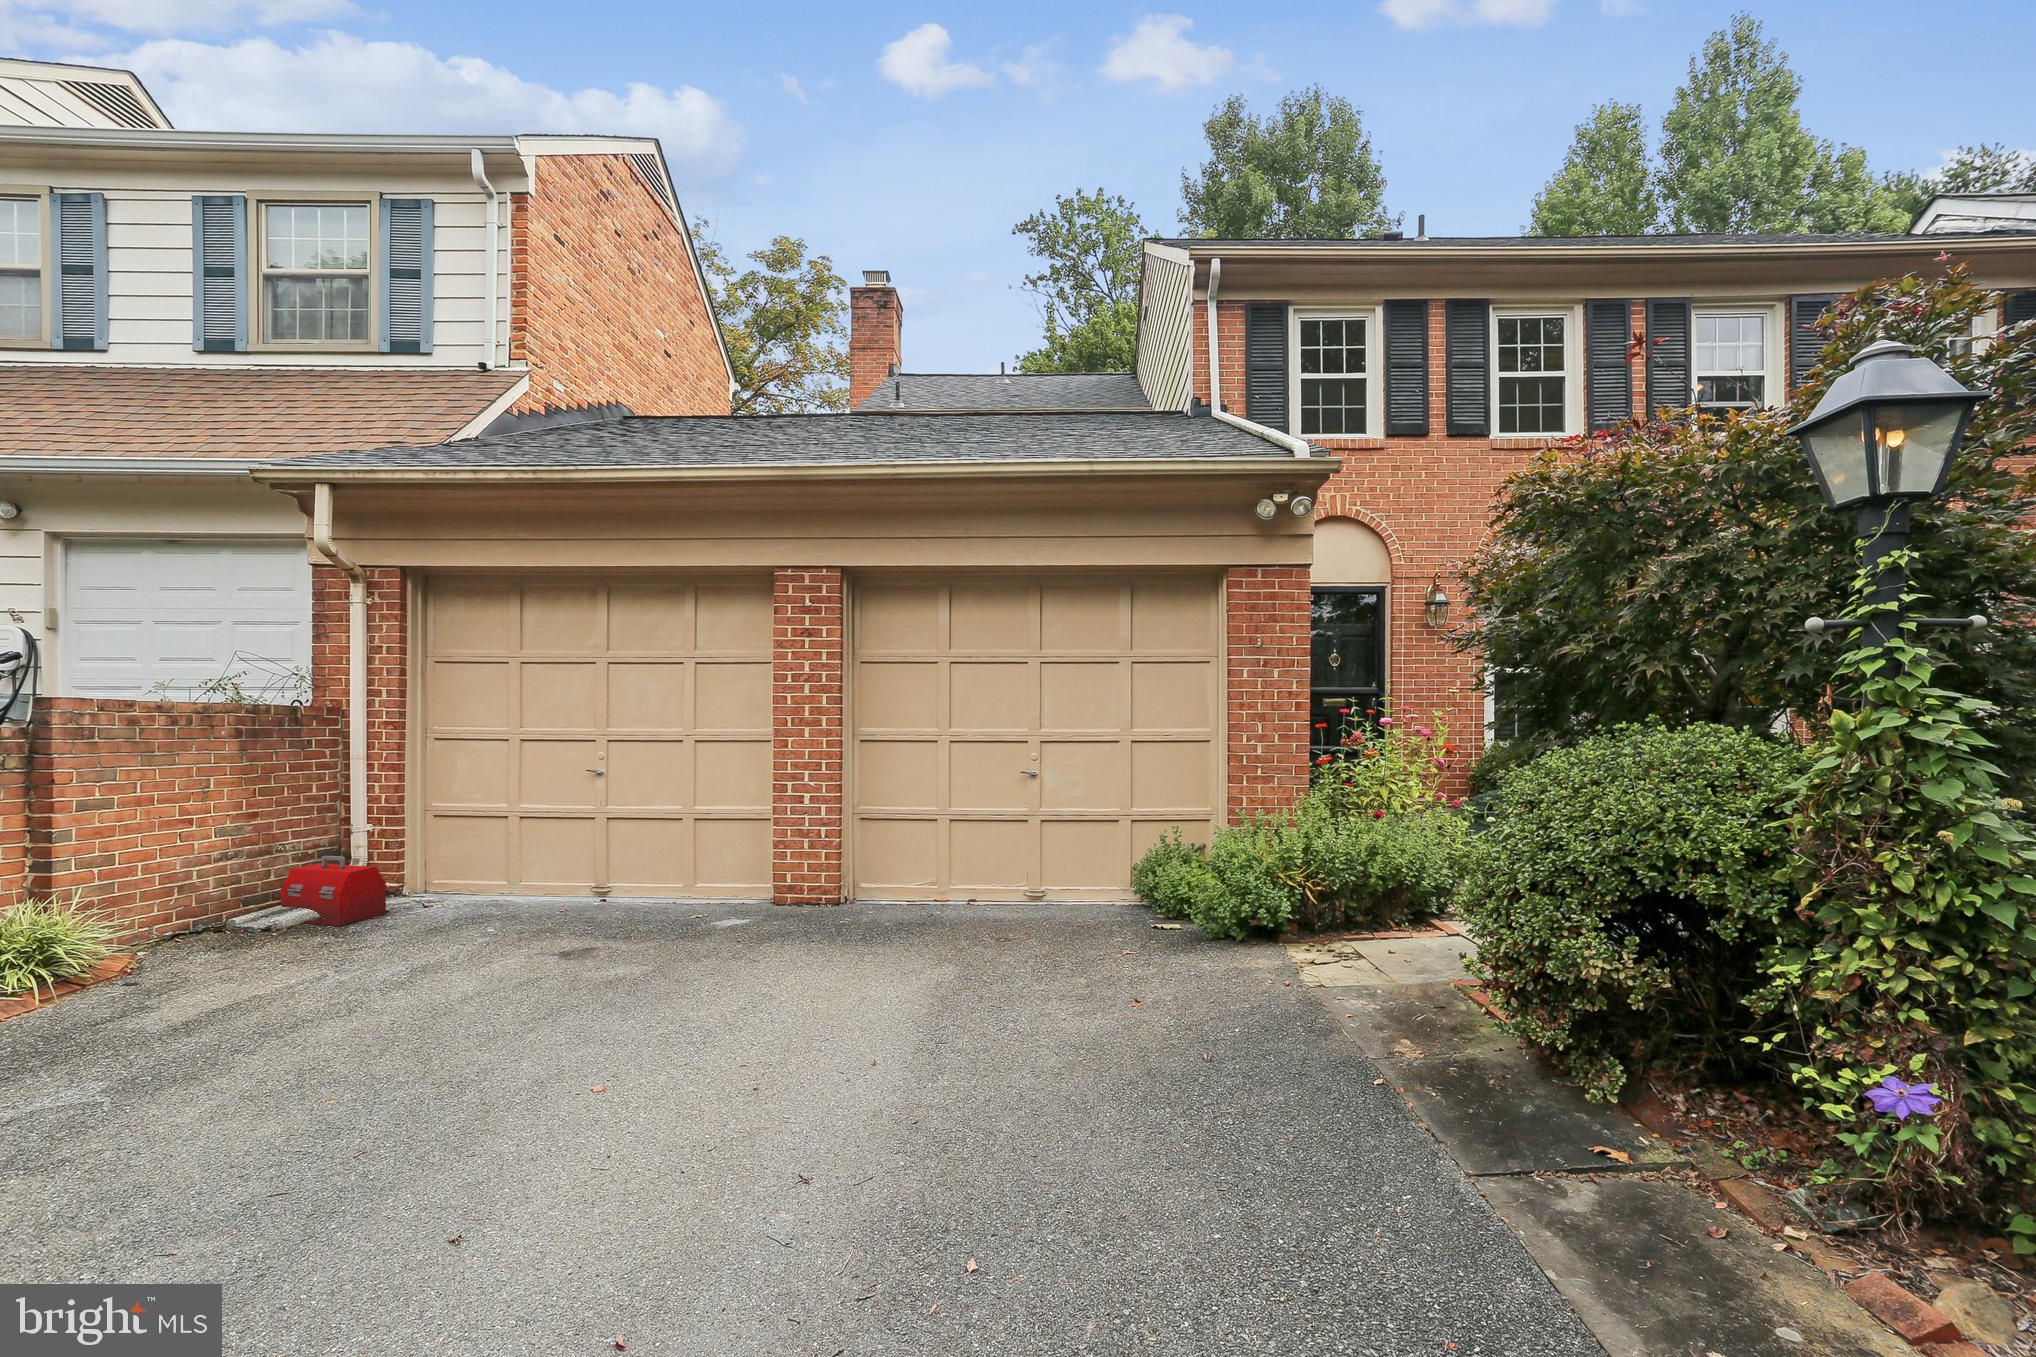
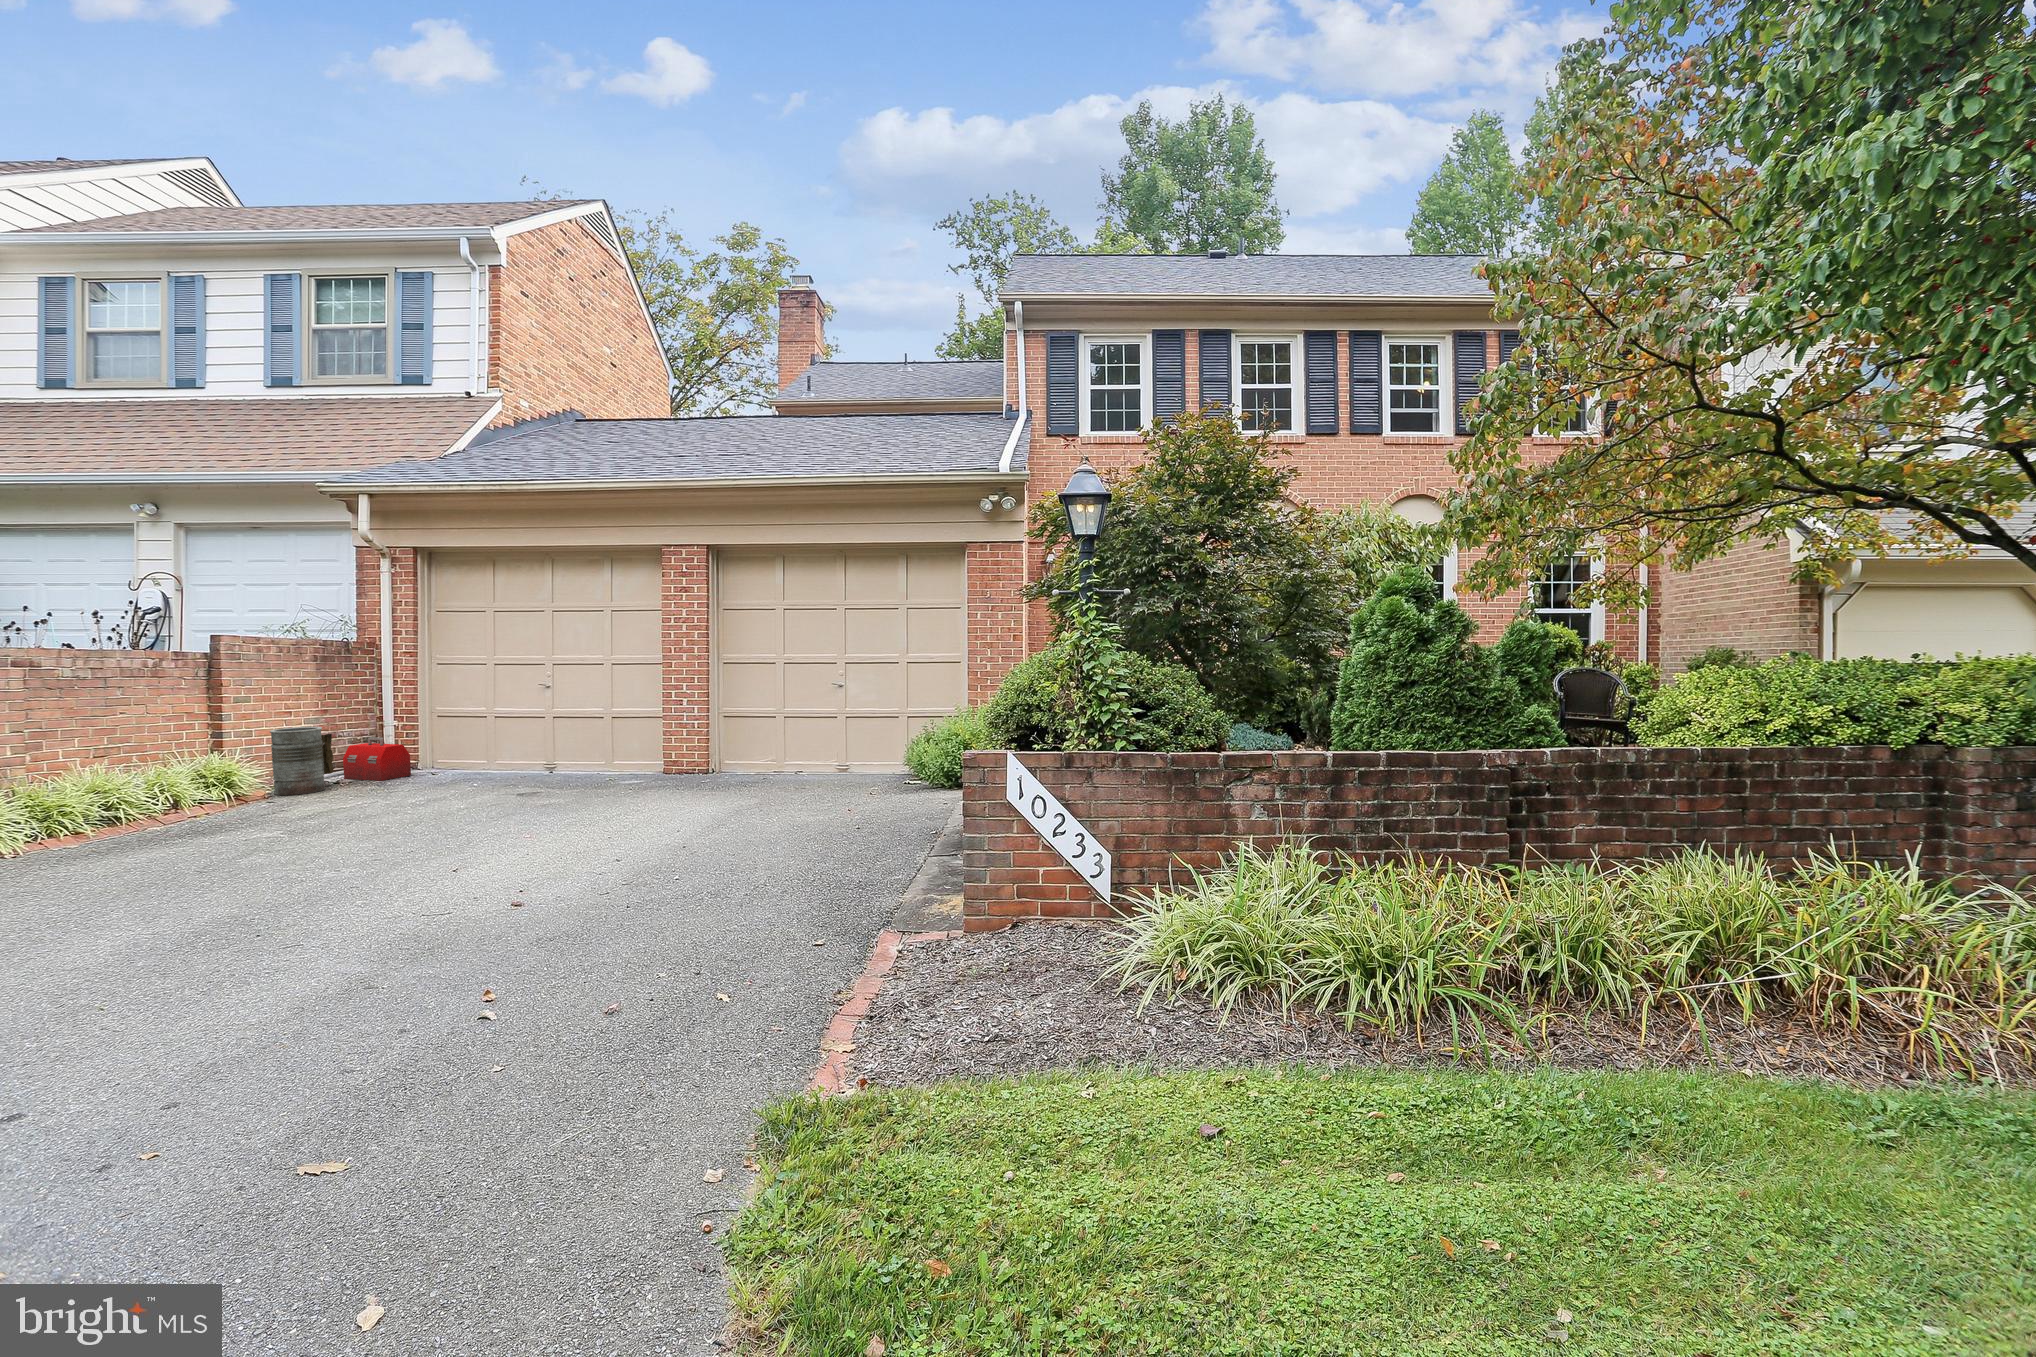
trash can: none [160,844,265,961] -> present [270,727,334,795]

